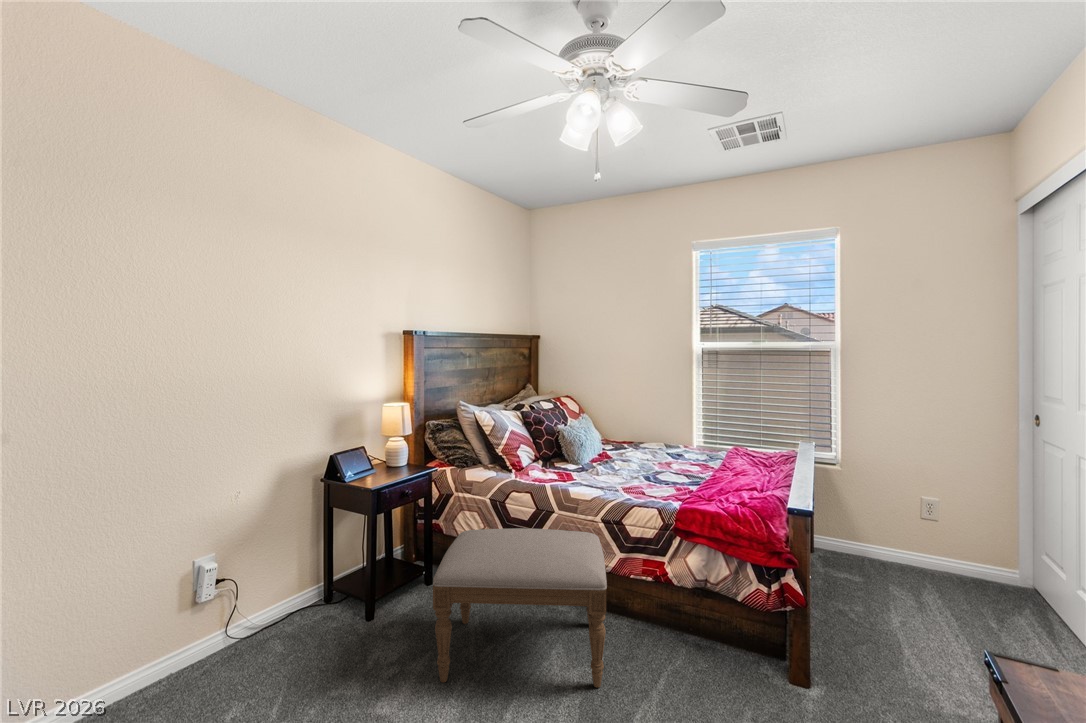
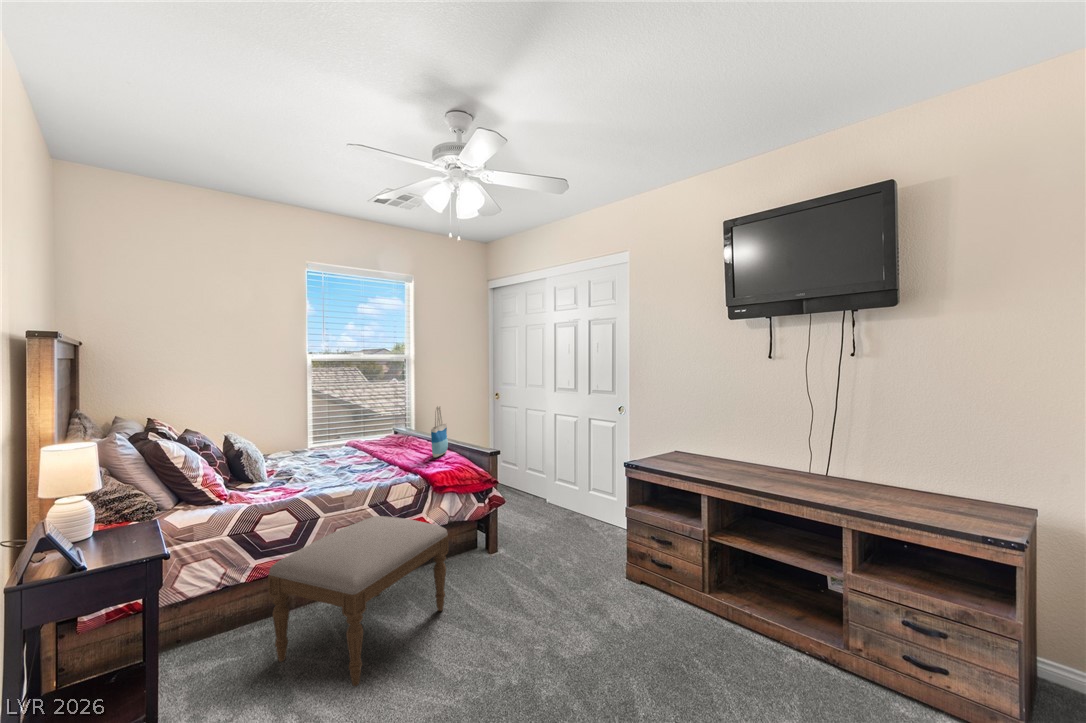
tote bag: none [718,421,768,493] -> present [431,406,448,457]

